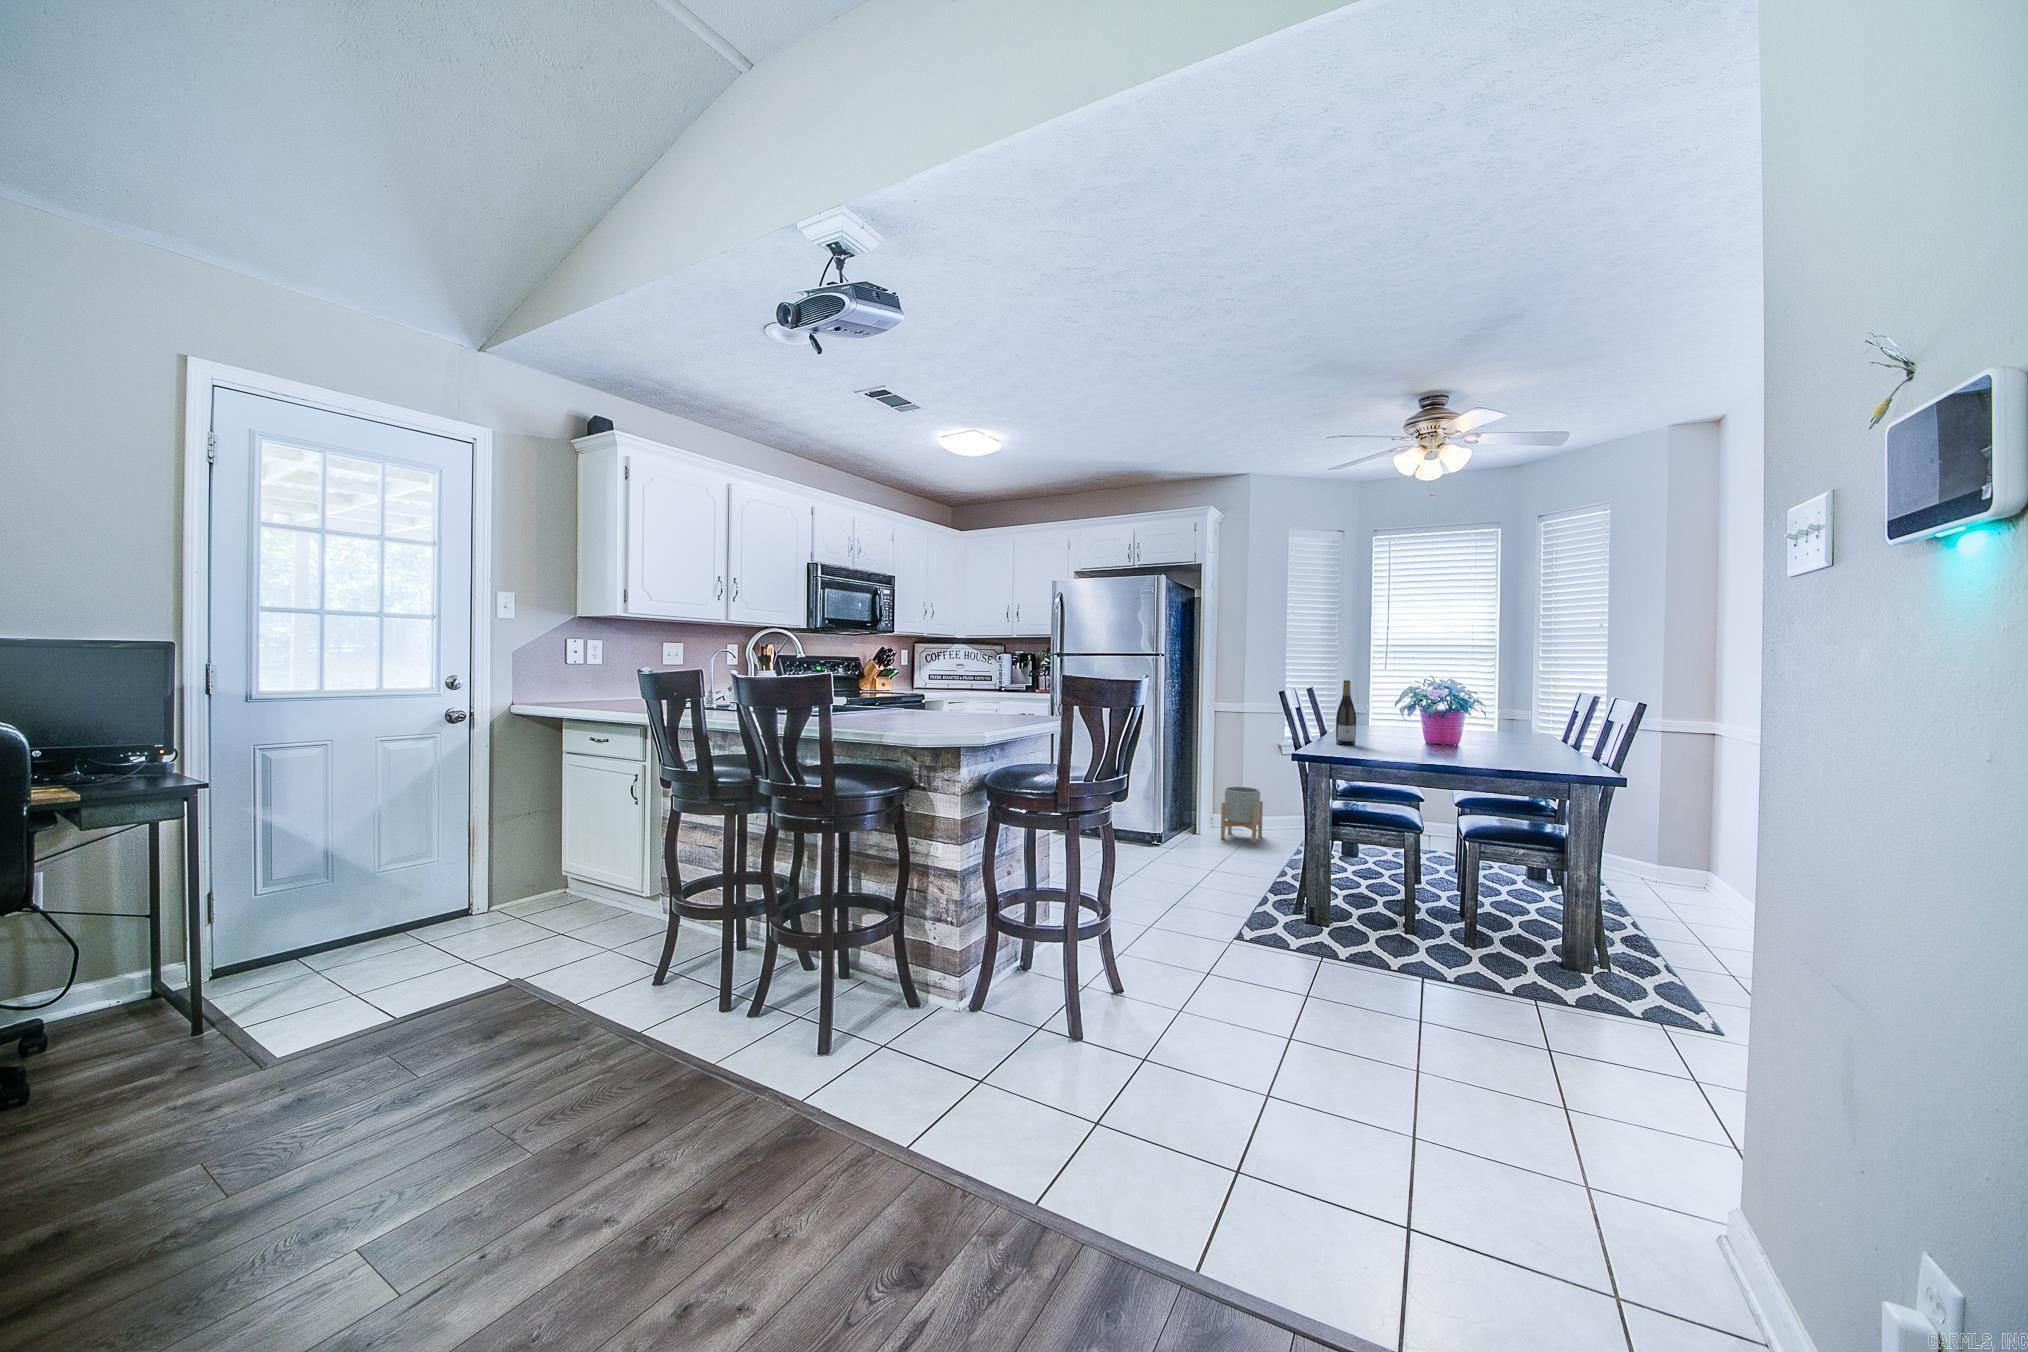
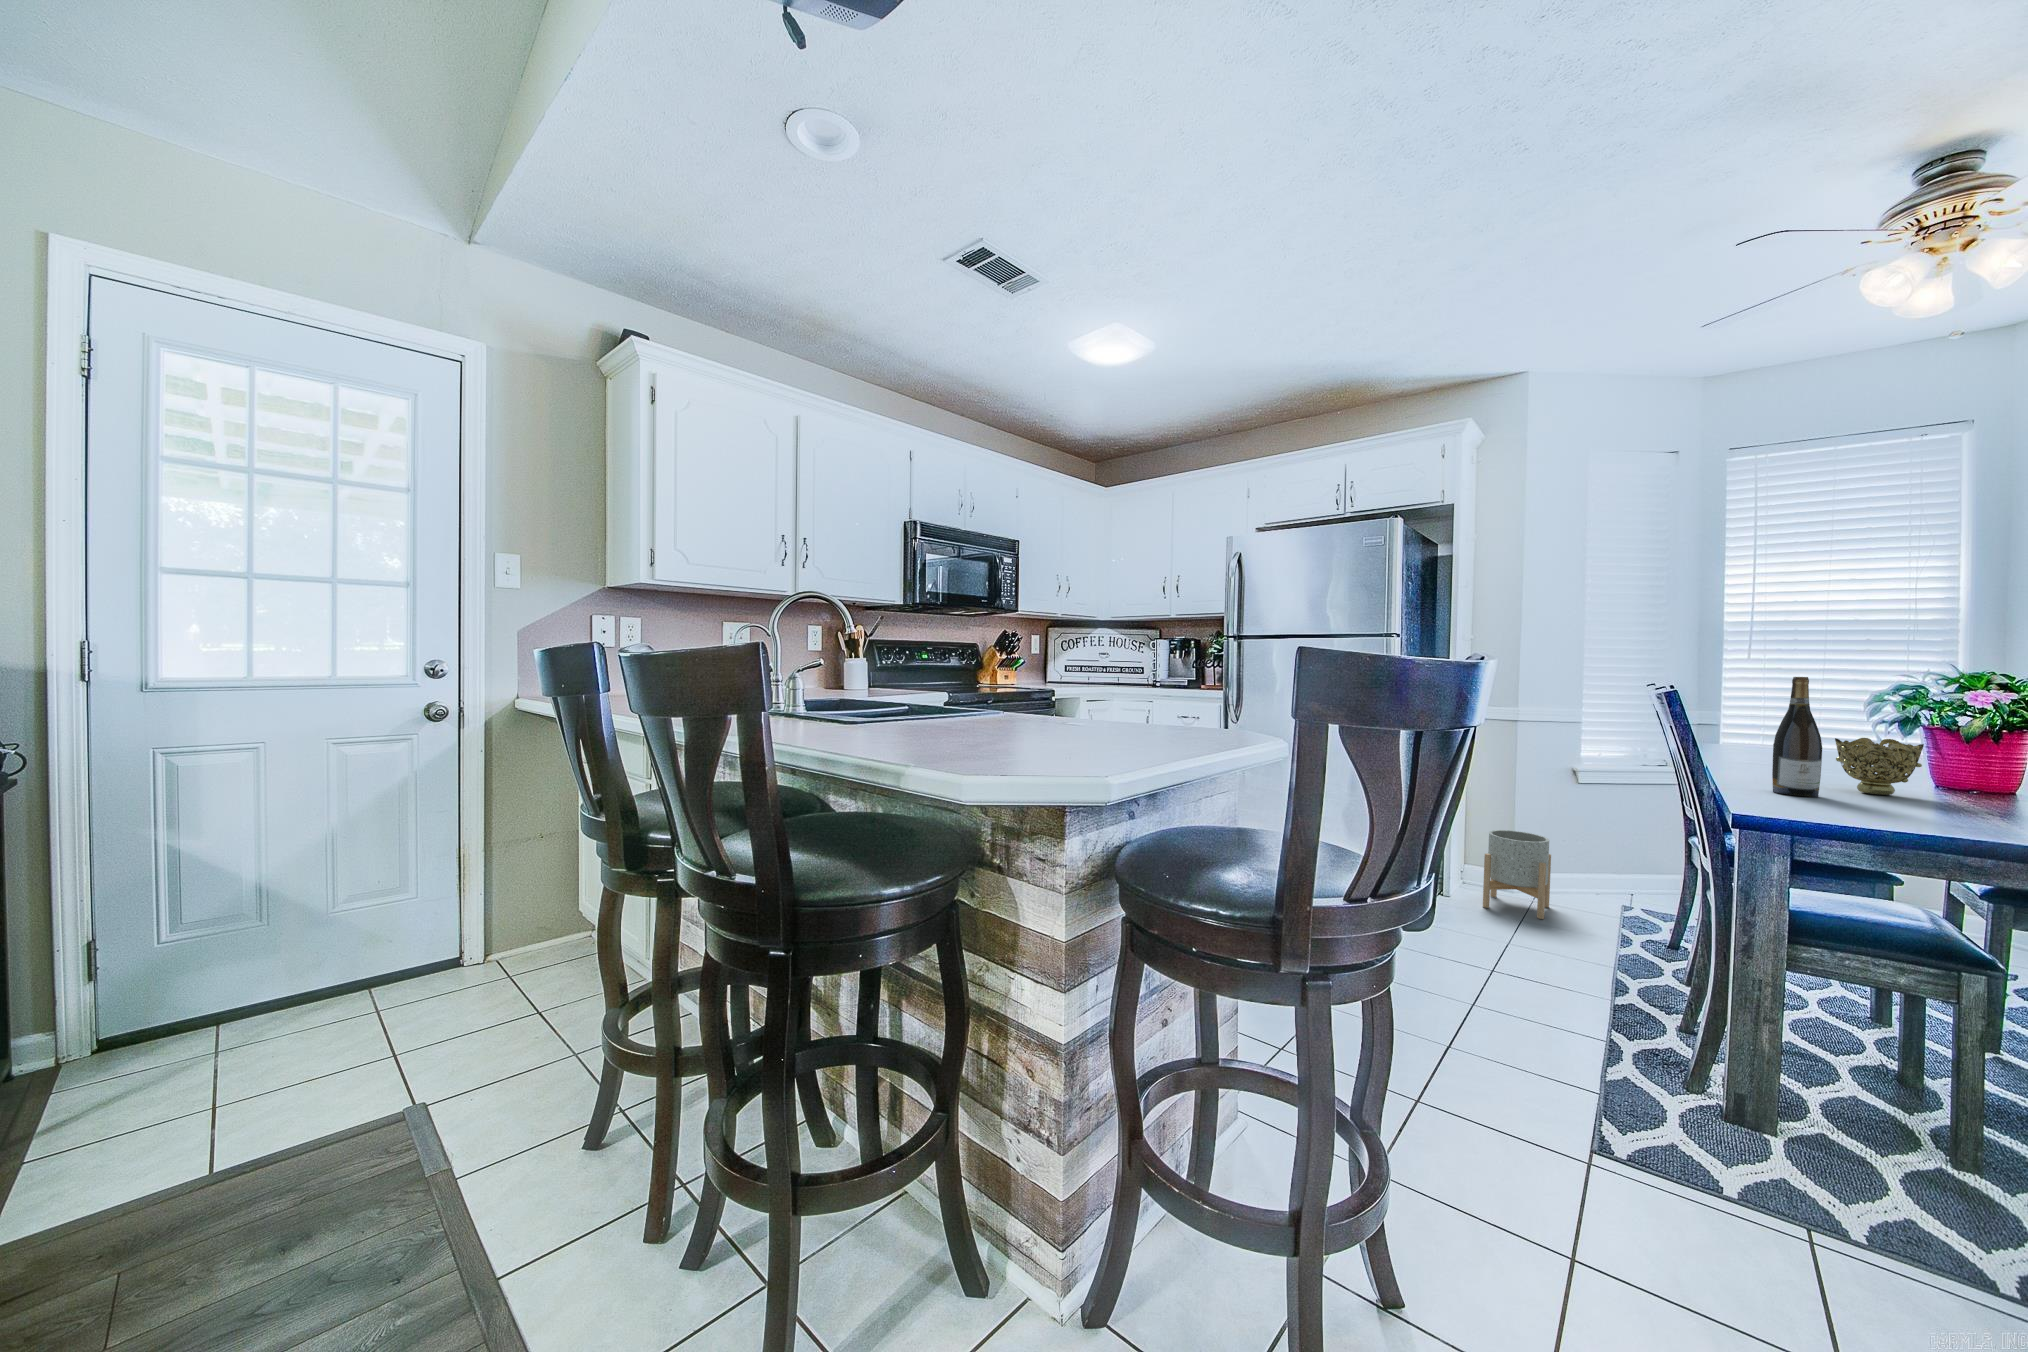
decorative bowl: none [1369,714,1403,744] -> present [1835,738,1924,795]

